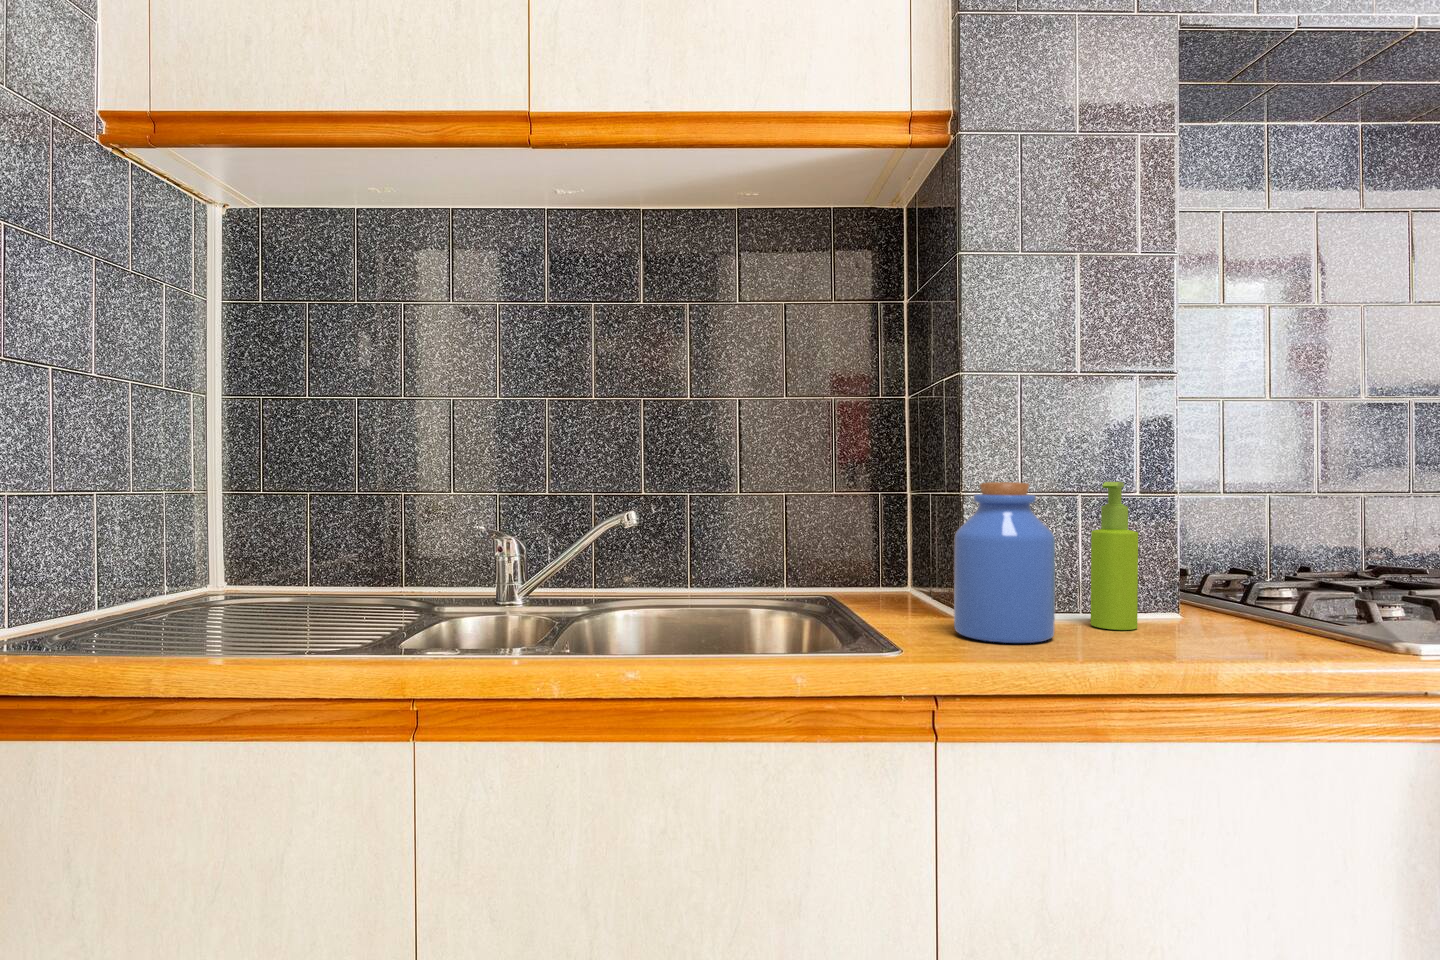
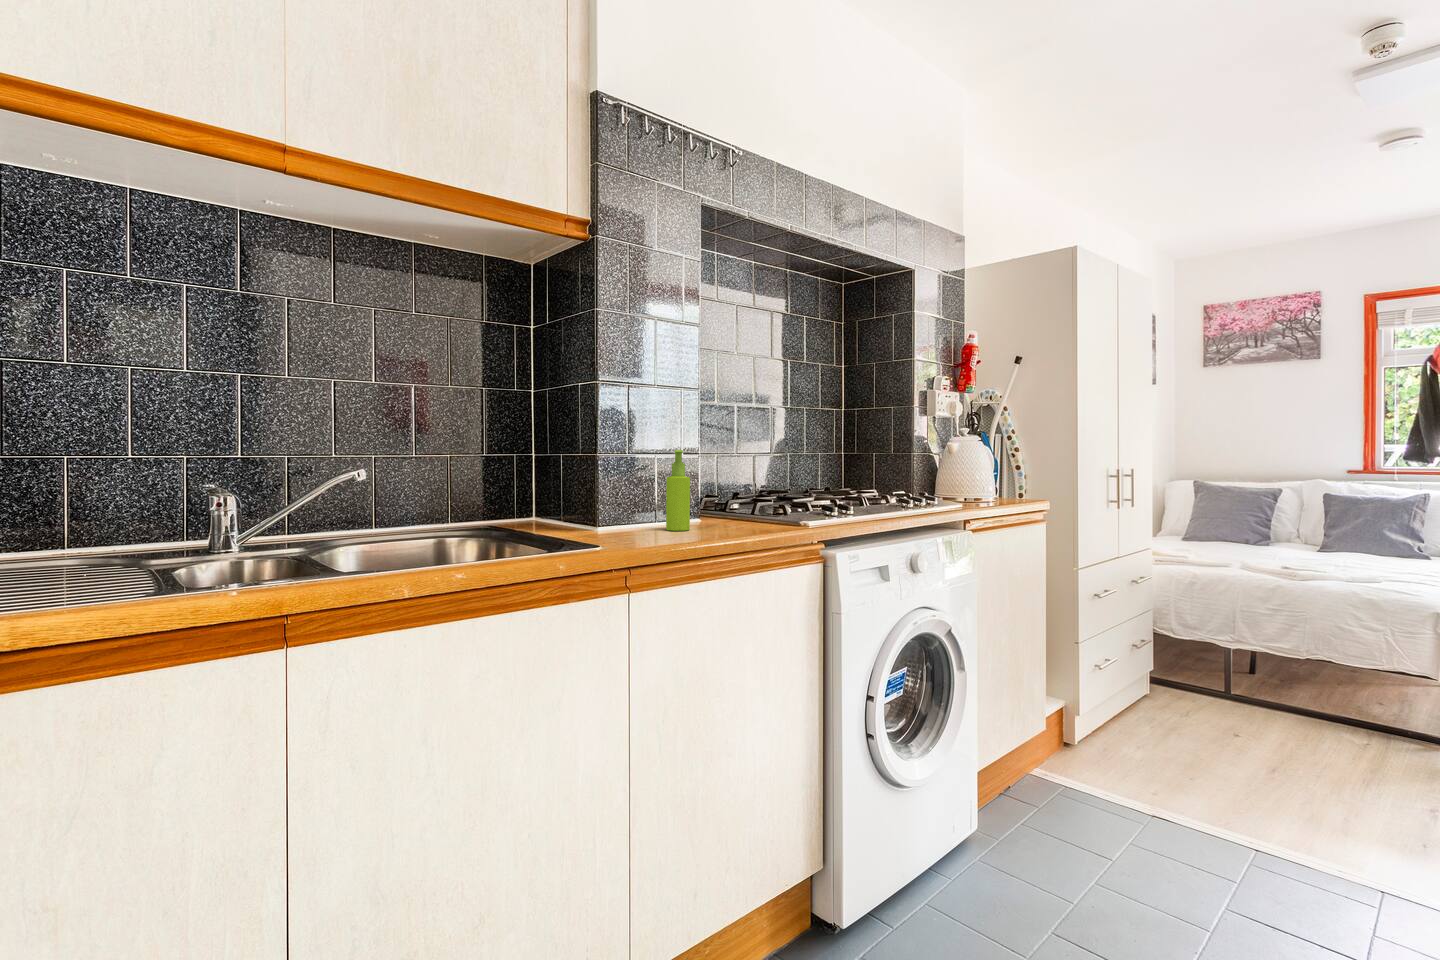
jar: present [954,482,1055,643] -> none [606,448,661,538]

